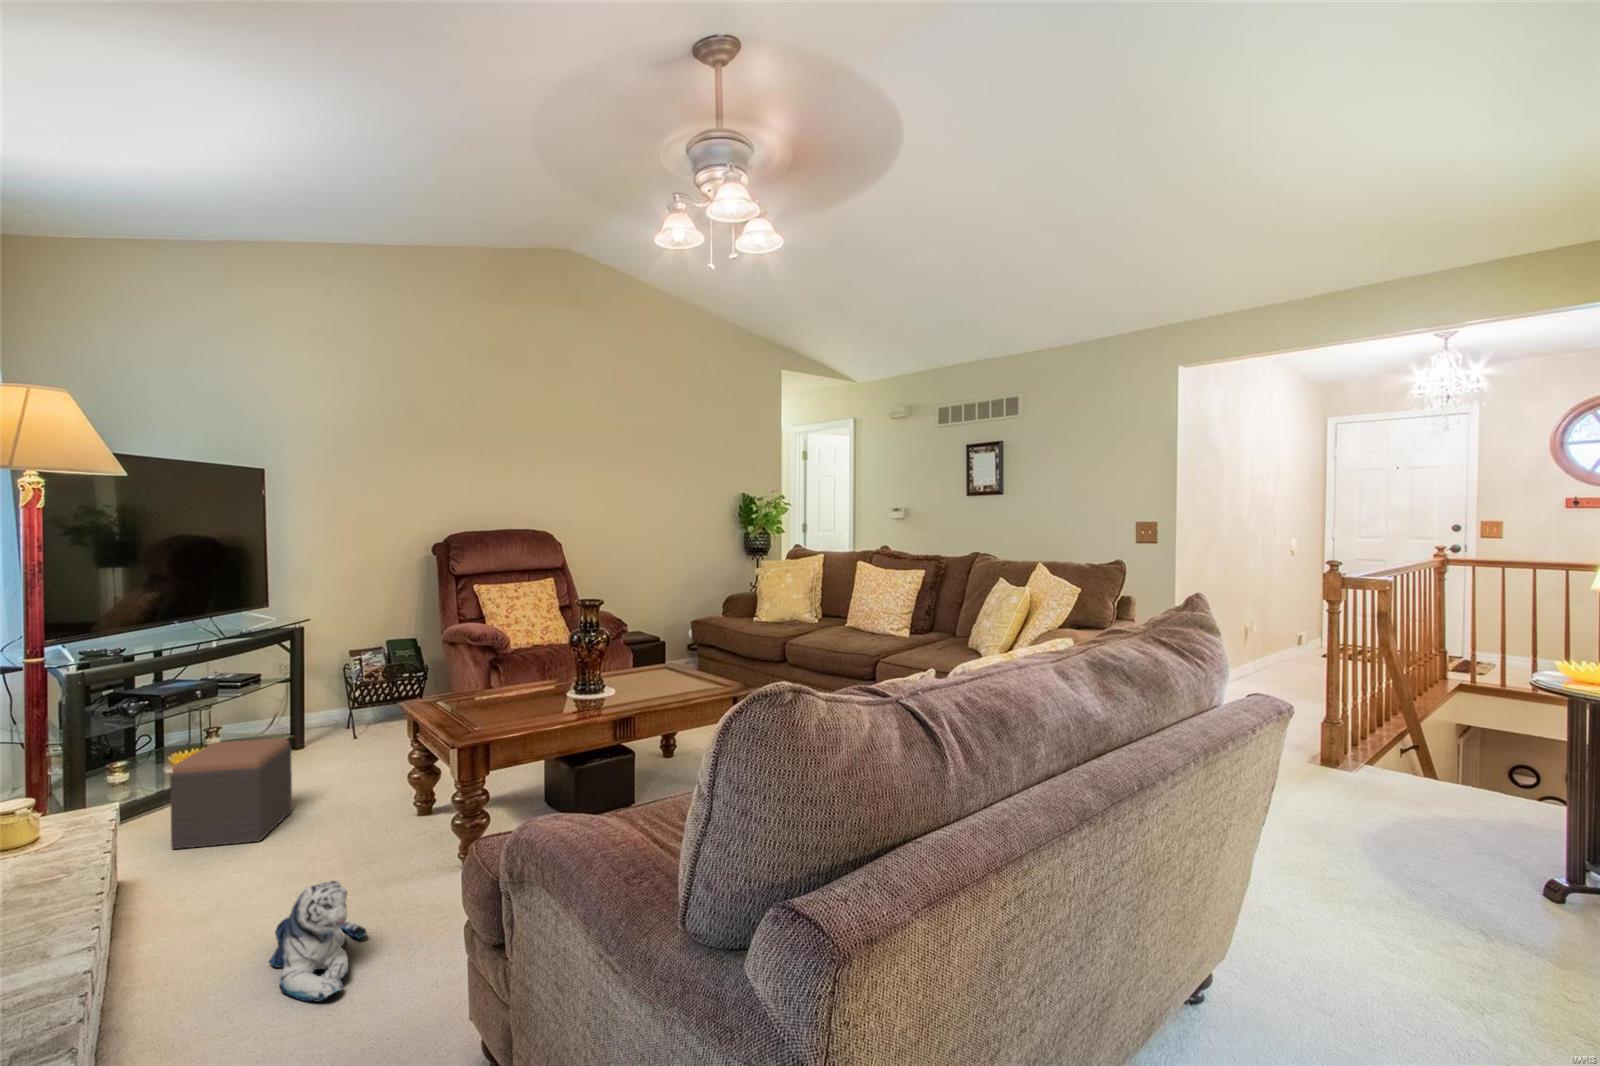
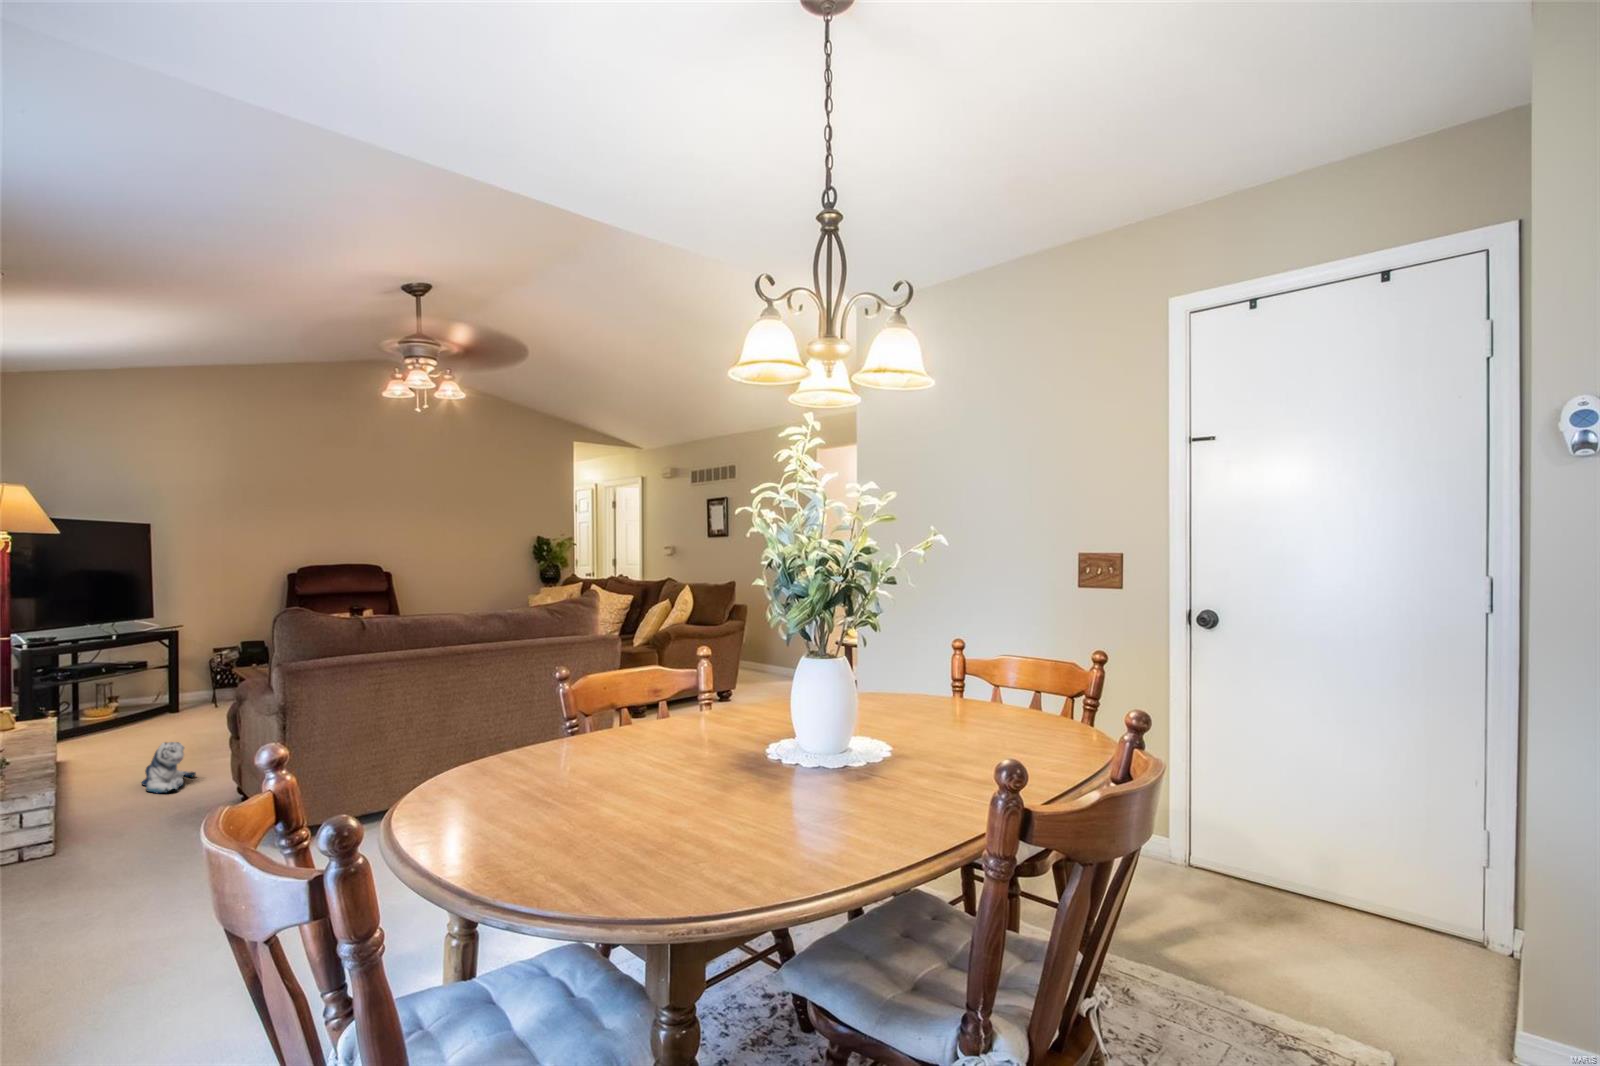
footstool: present [170,738,292,849] -> none [84,692,163,753]

